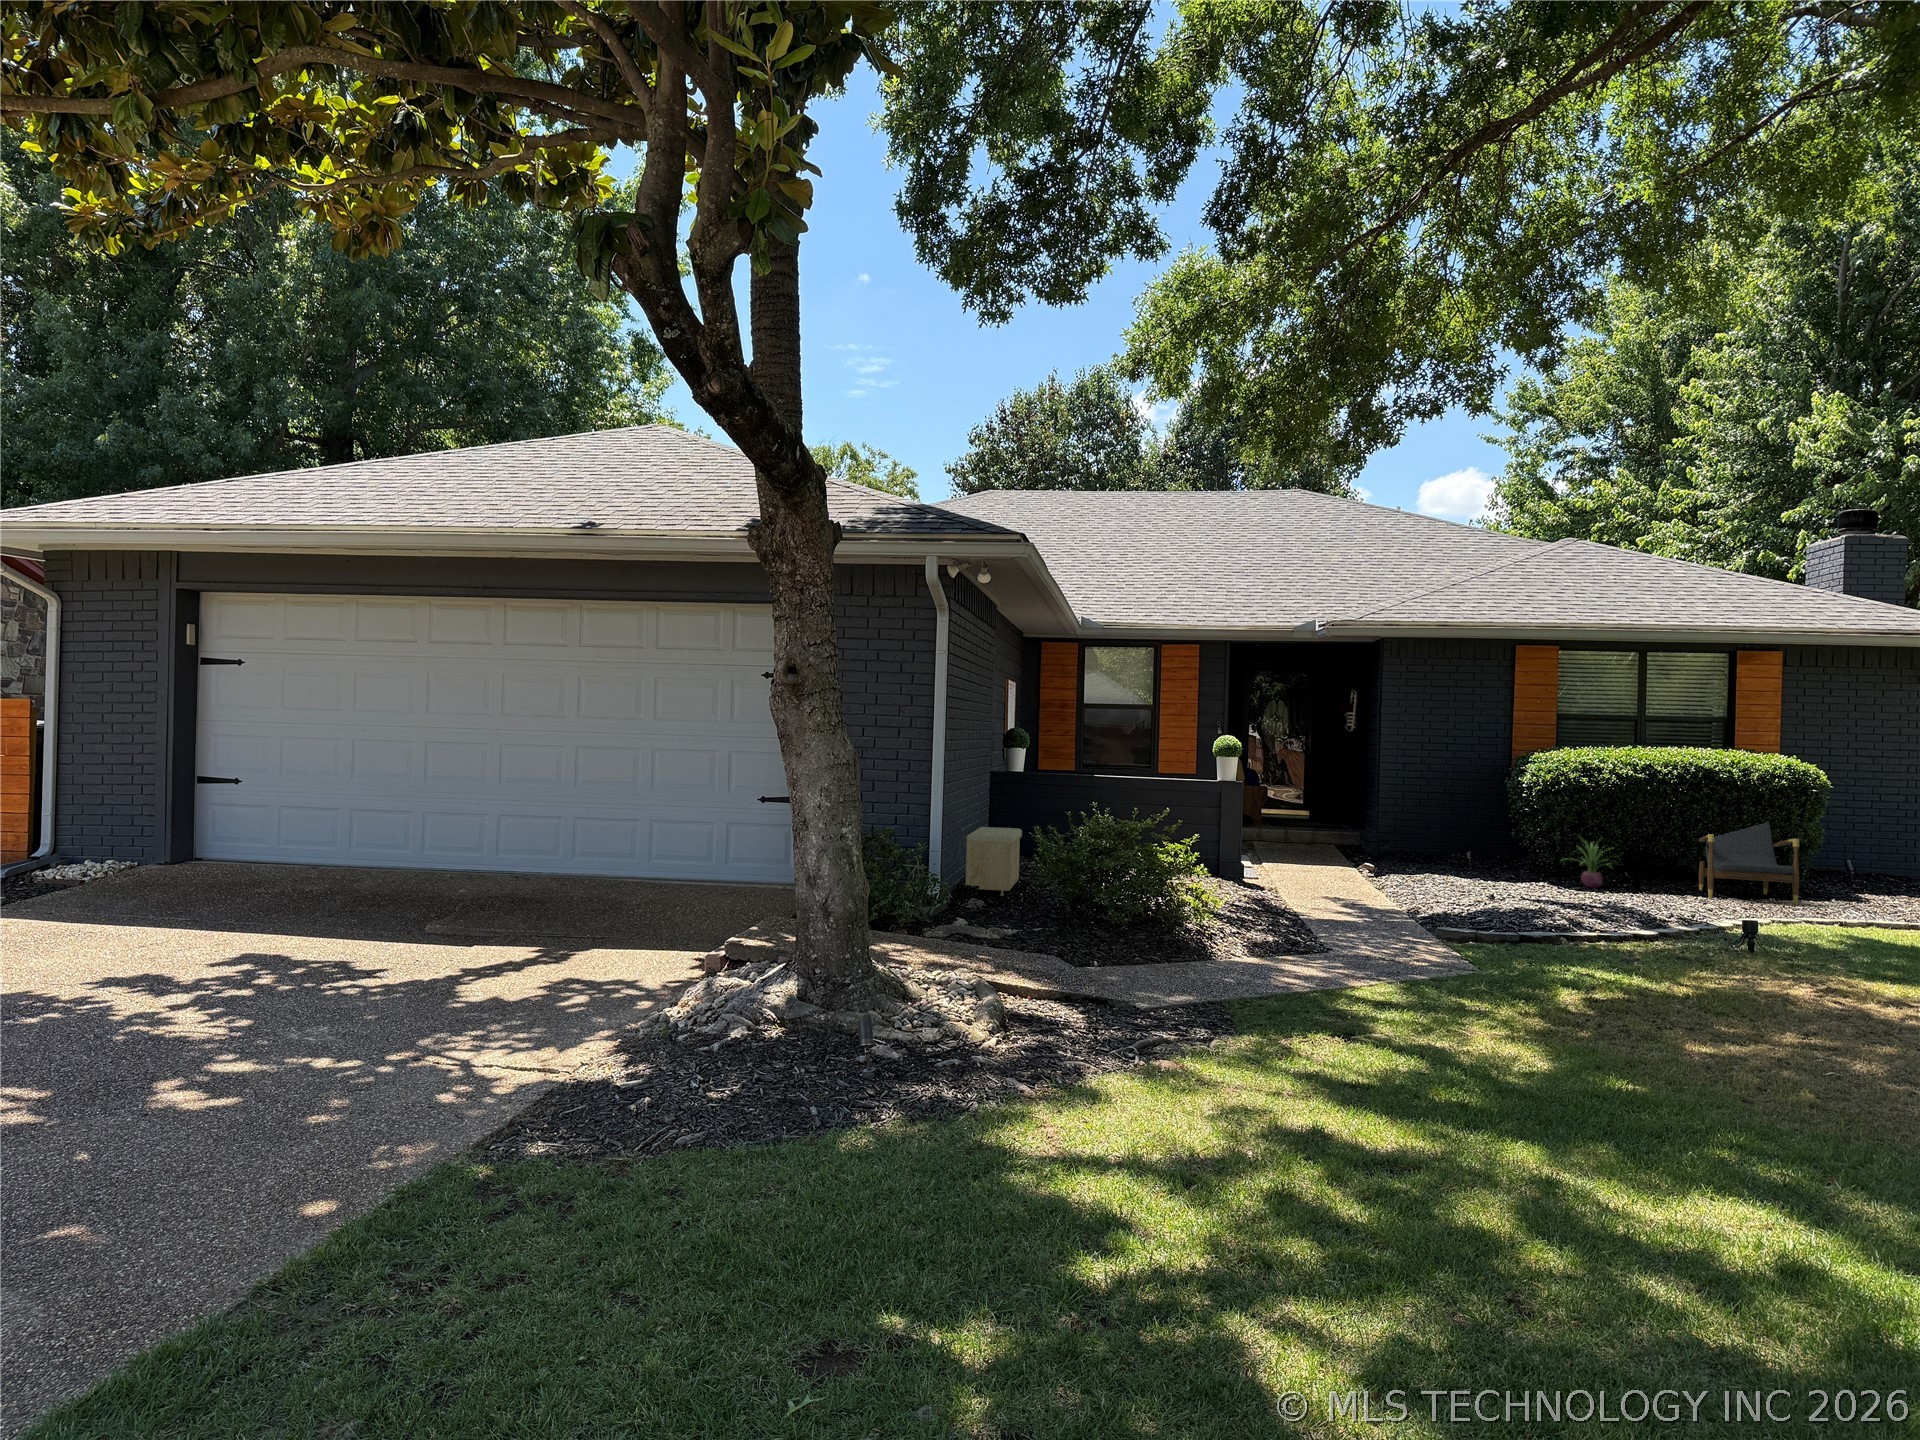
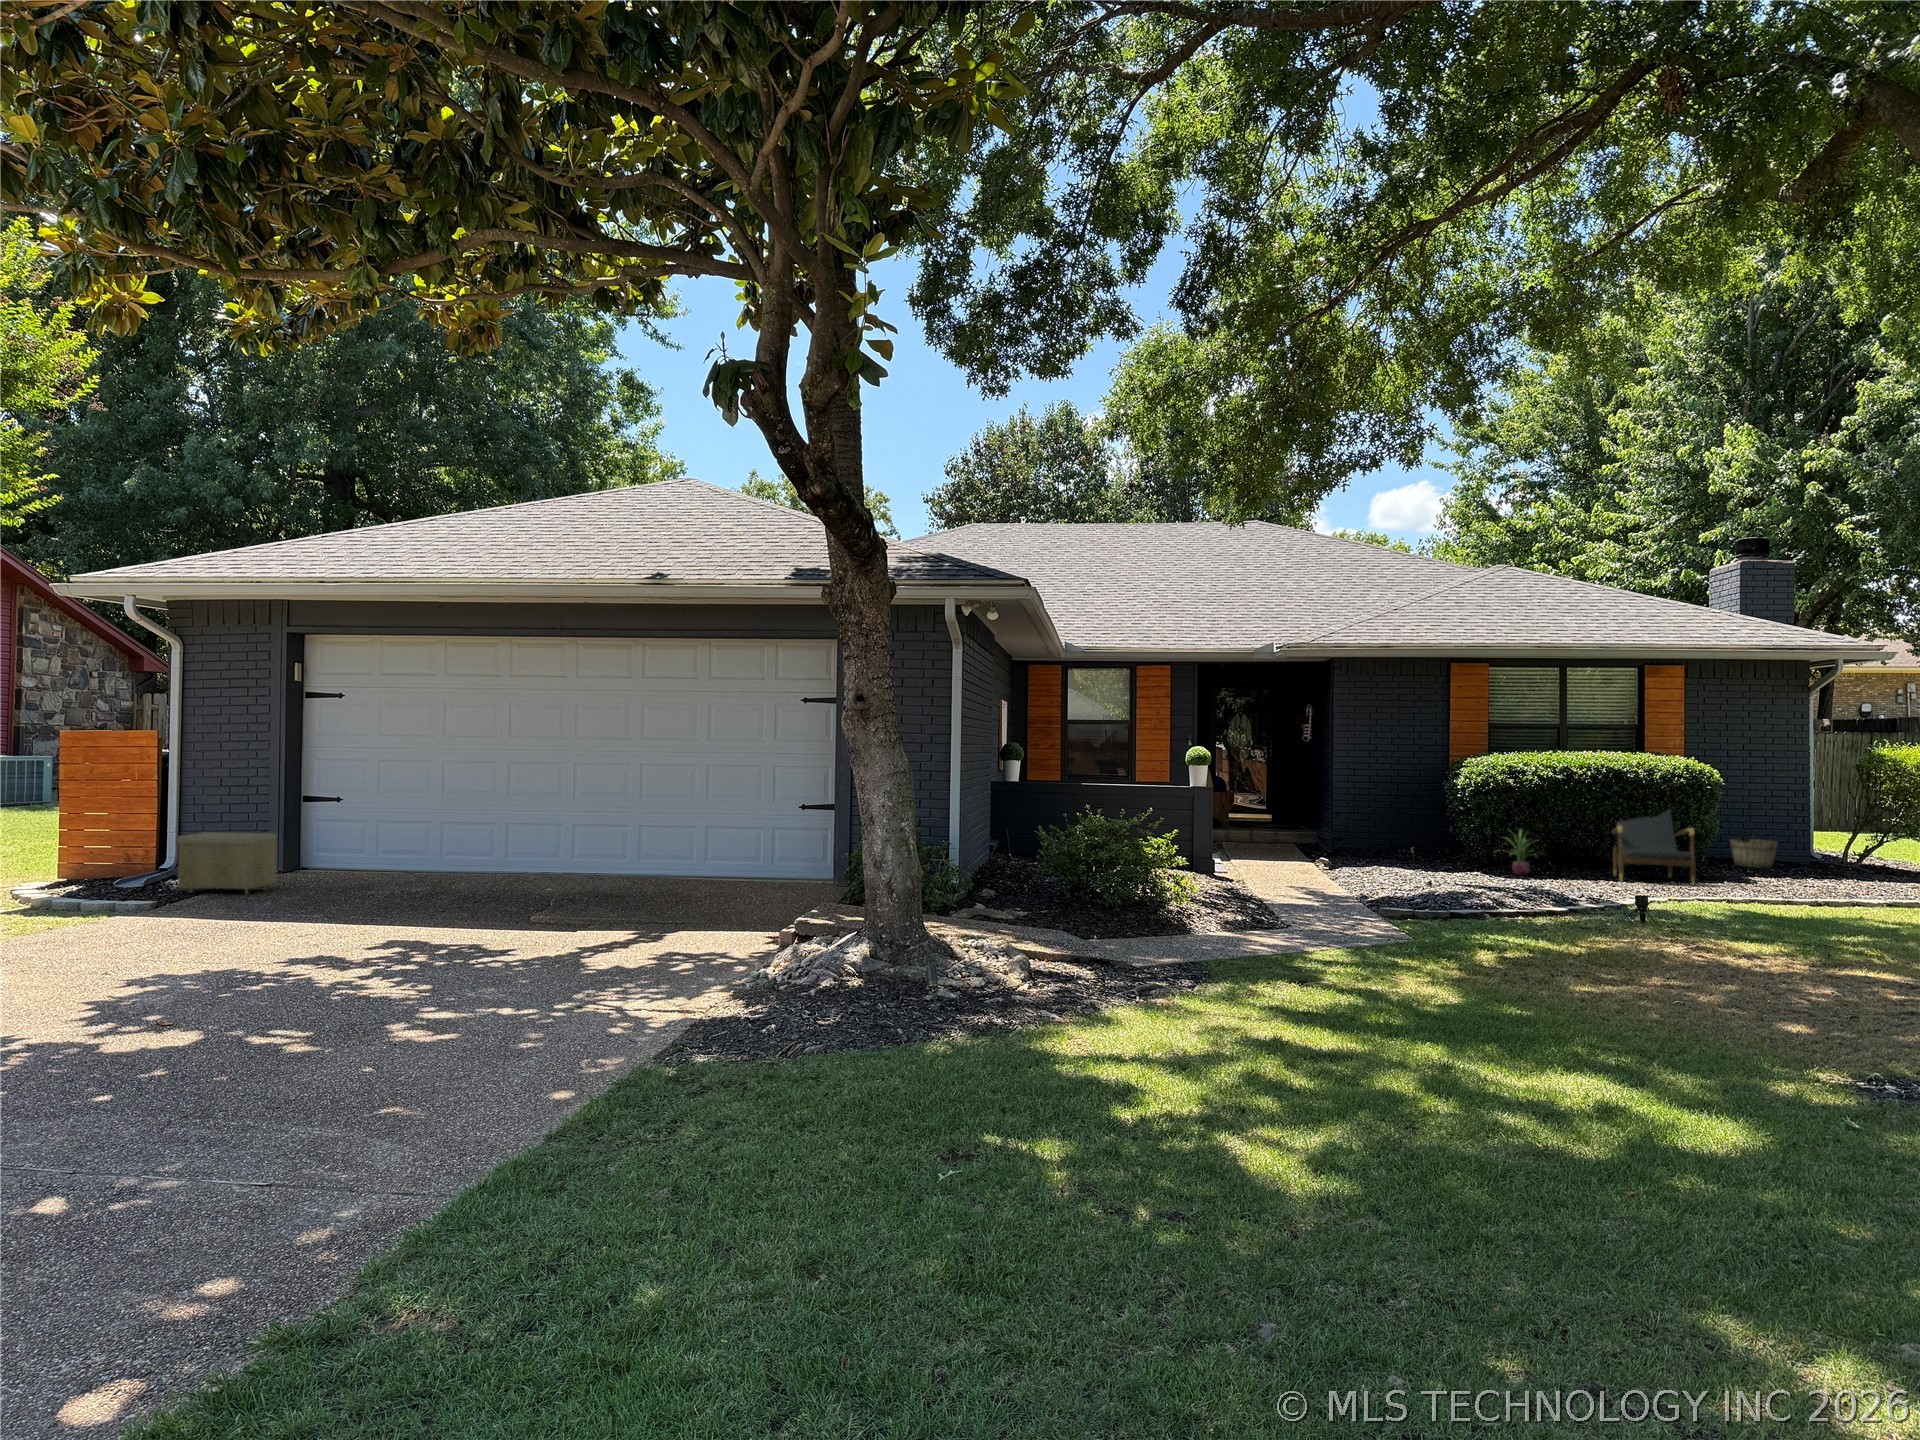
storage bench: present [966,827,1022,896] -> present [177,832,277,894]
wooden bucket: none [1828,841,1886,883] -> present [1730,835,1778,868]

